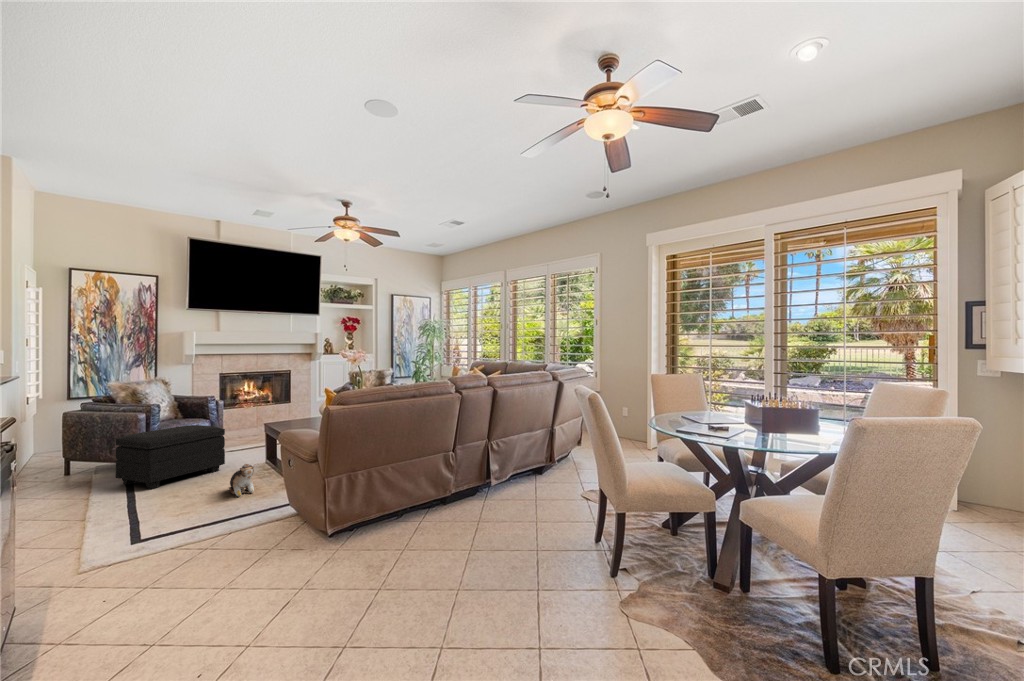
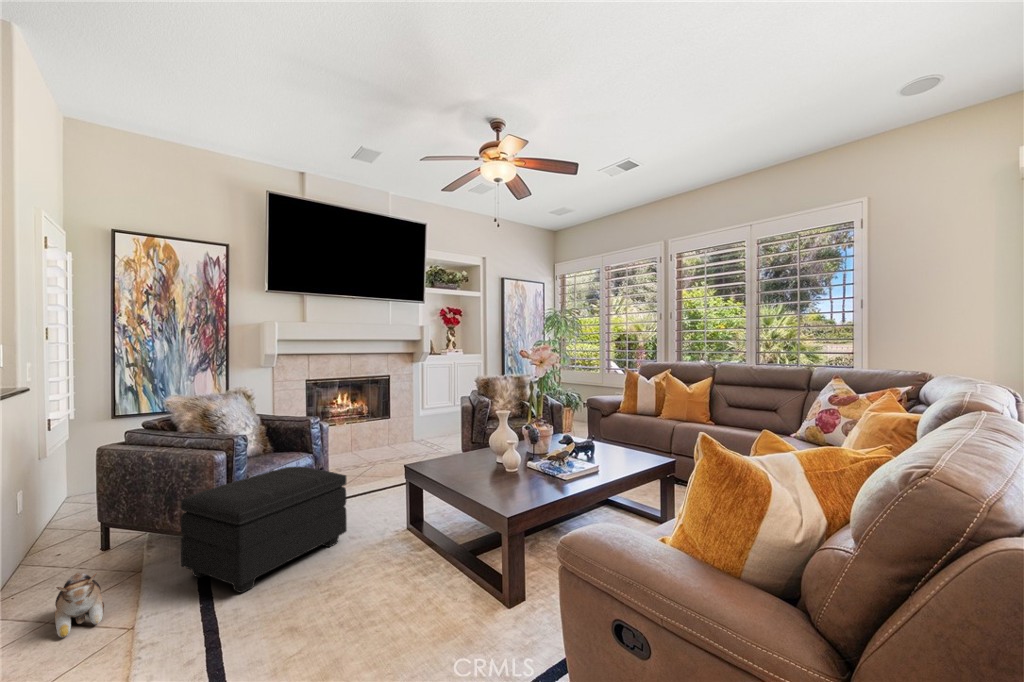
plush toy: present [230,464,254,496] -> present [55,573,104,638]

